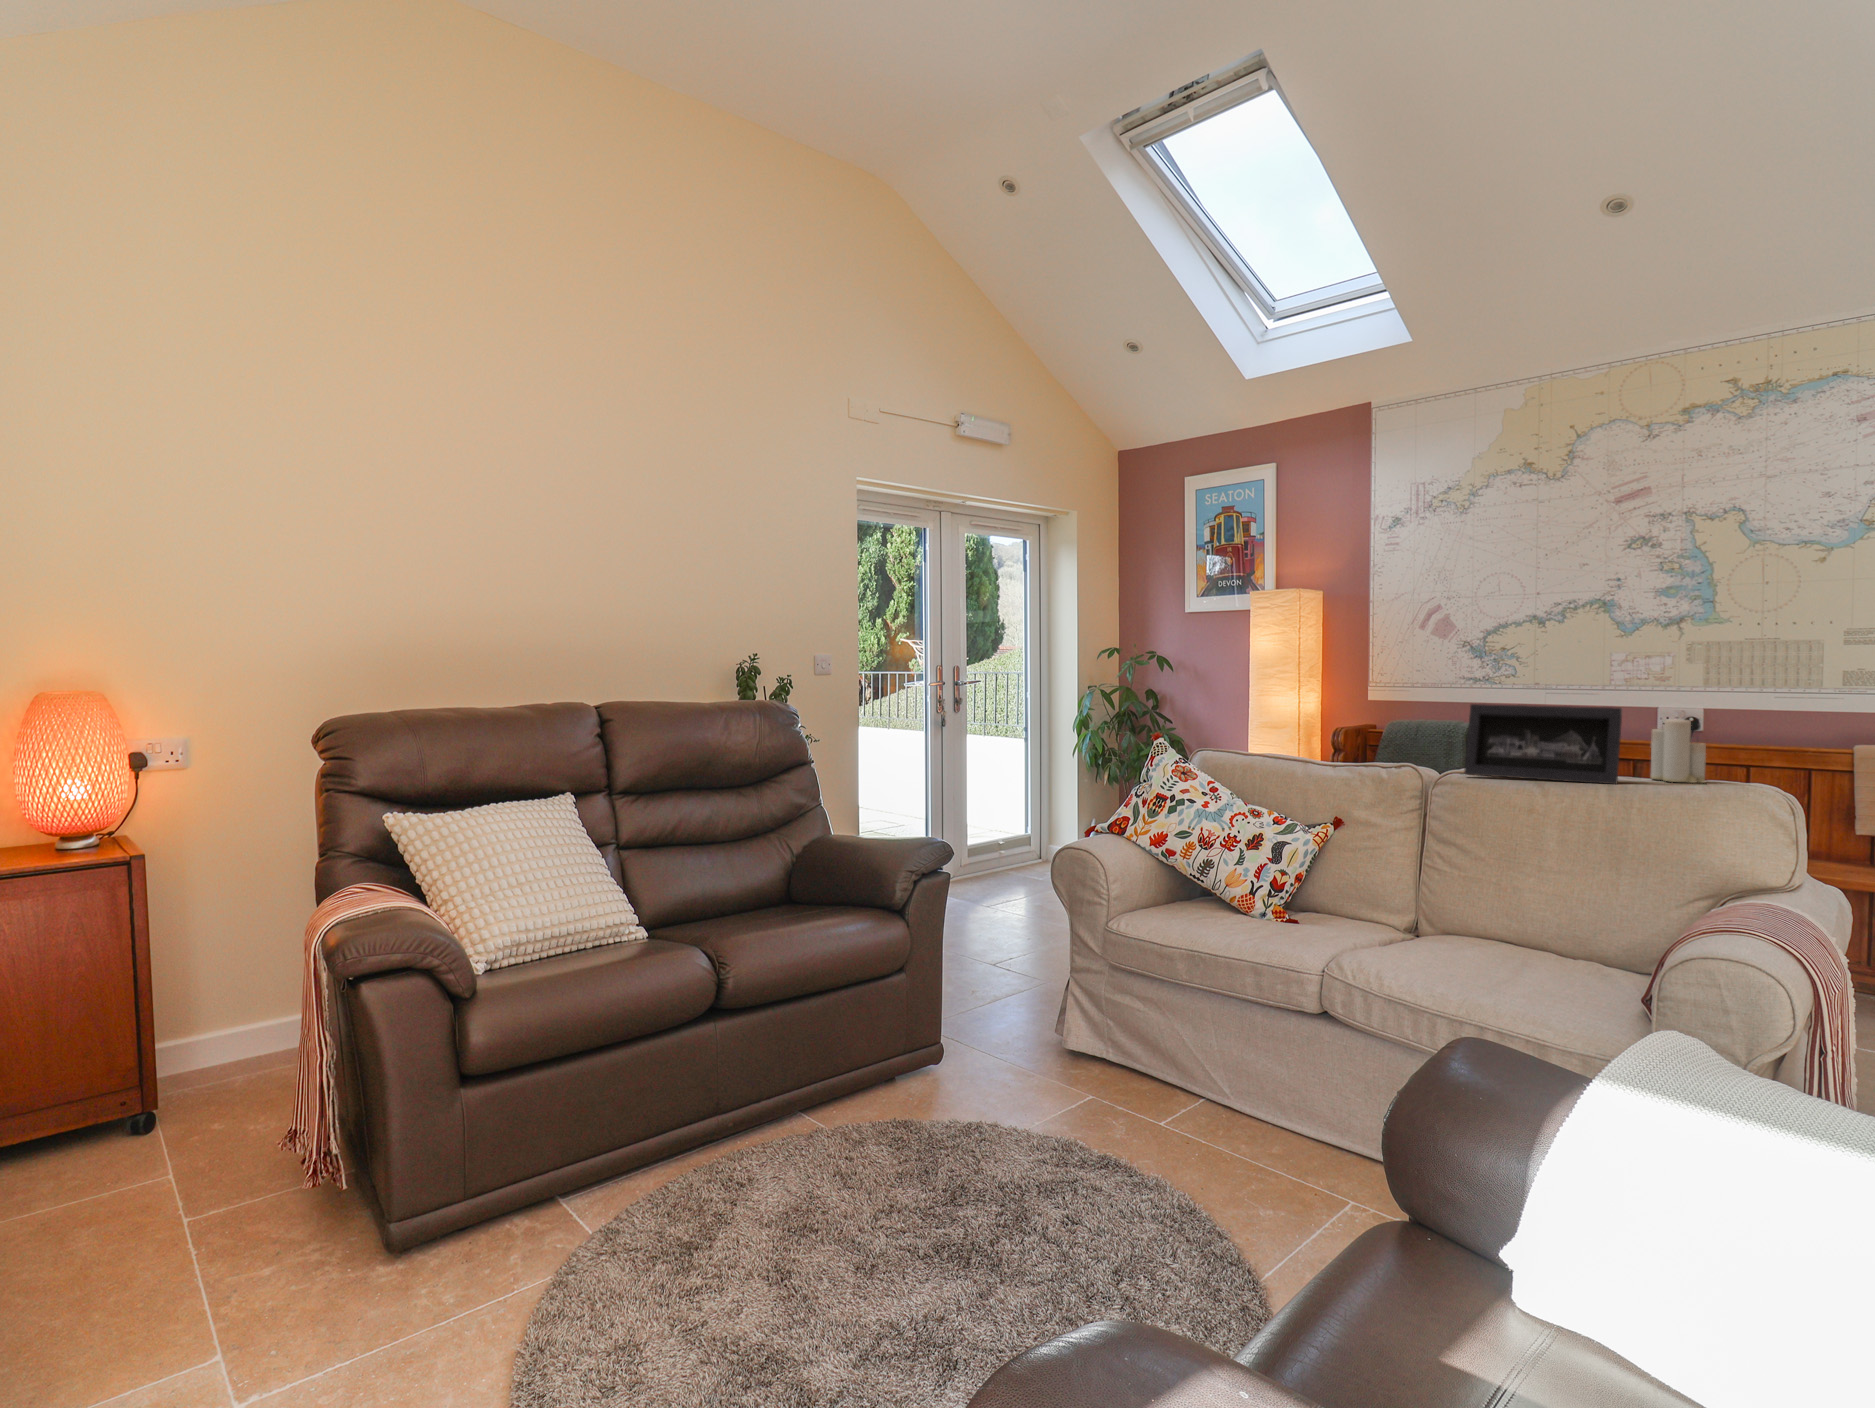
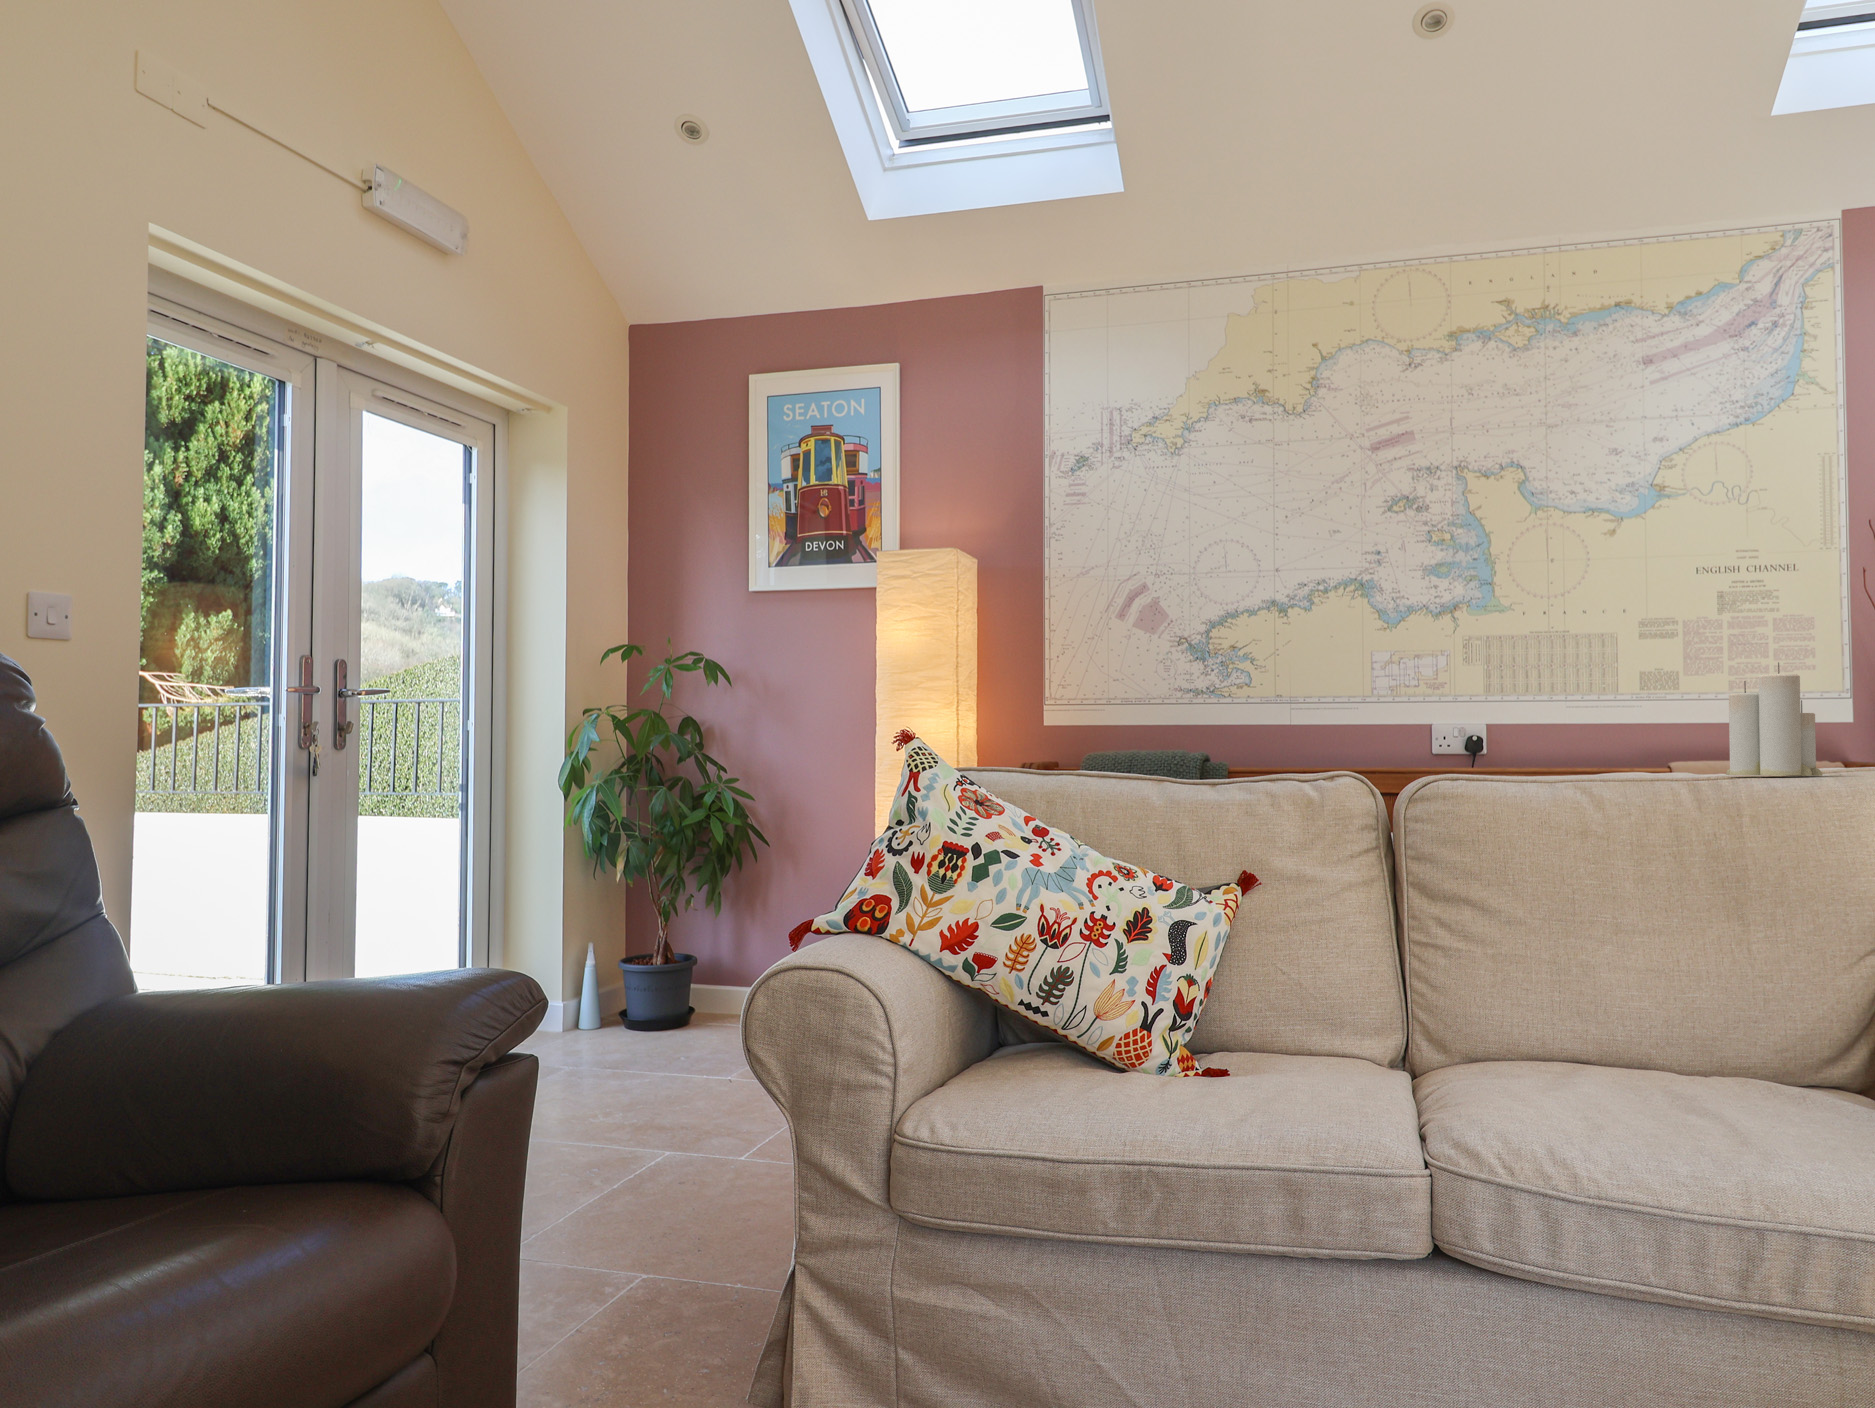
picture frame: present [1464,704,1622,784] -> none [1465,653,1729,782]

